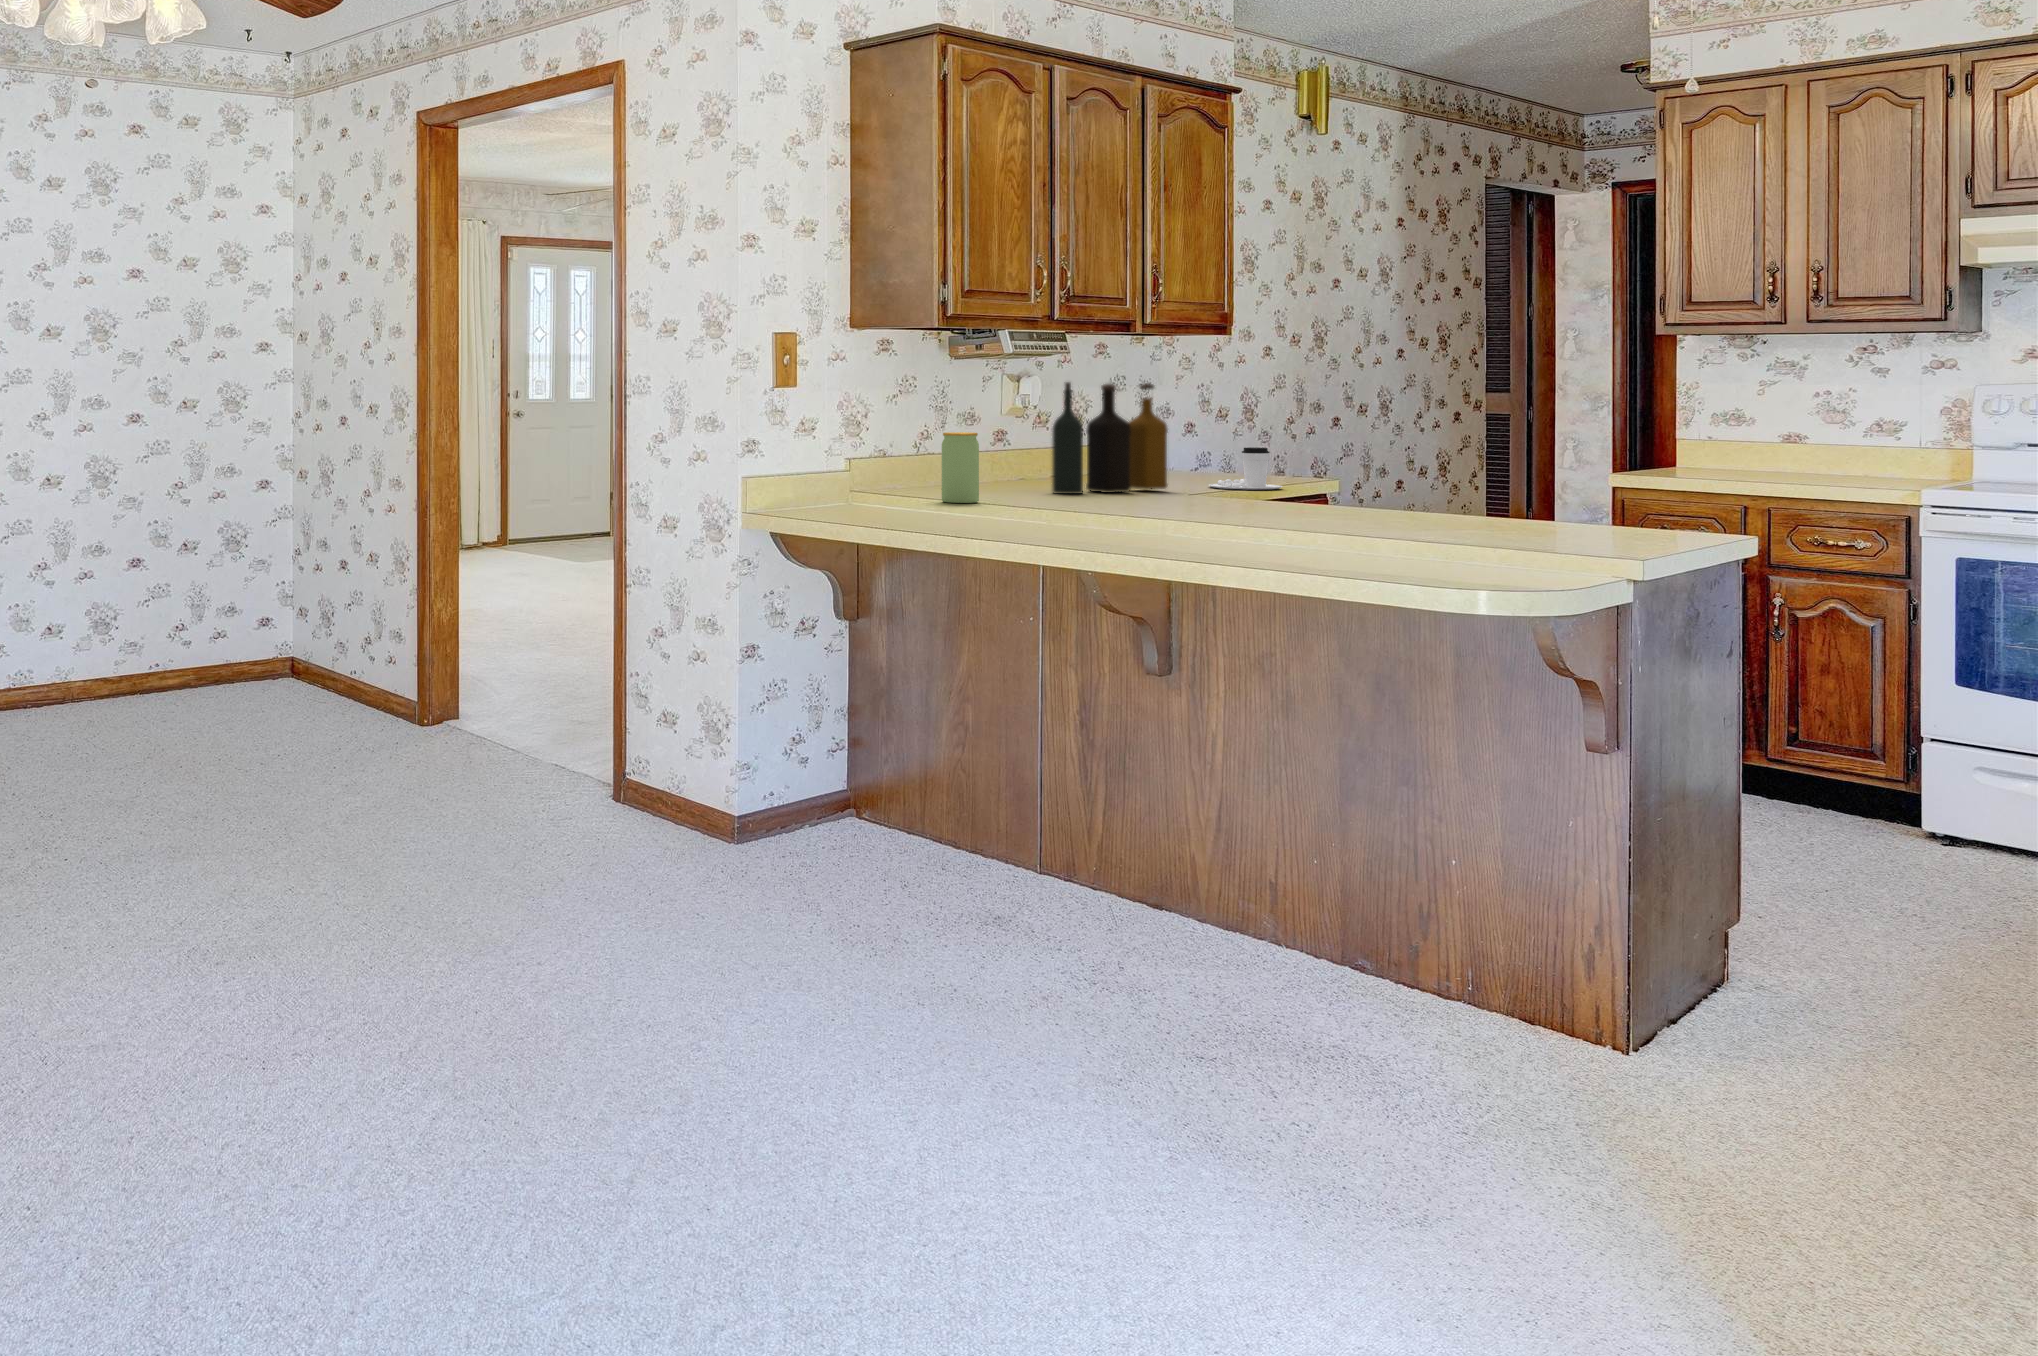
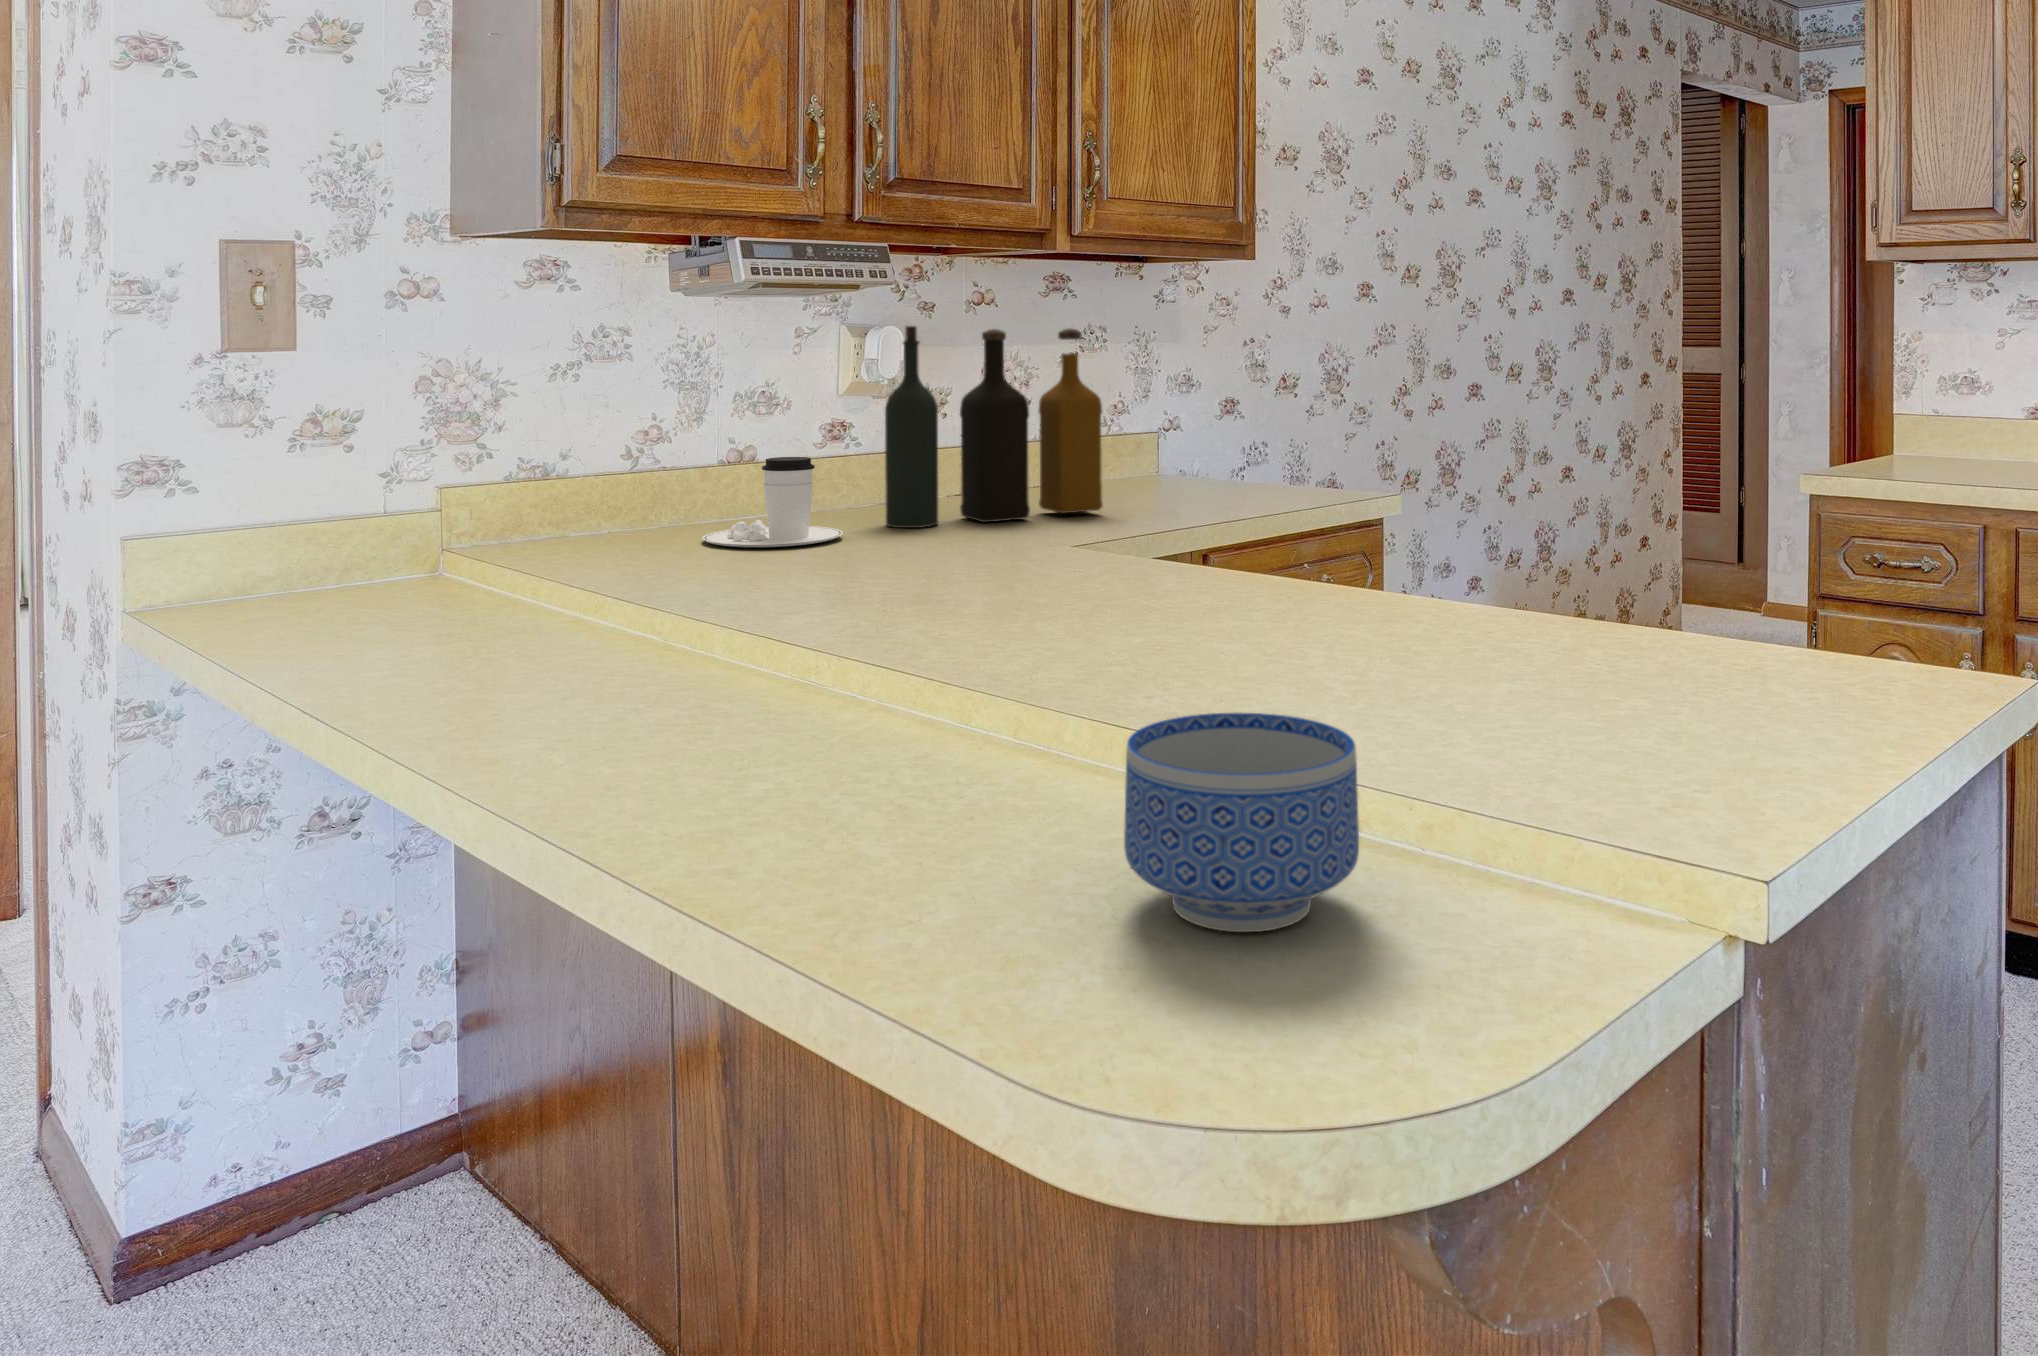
jar: present [942,432,979,503] -> none [570,424,646,568]
coffee cup: present [1209,447,1282,490] -> present [702,457,843,547]
bowl: none [1415,516,1505,576] -> present [1124,713,1359,932]

